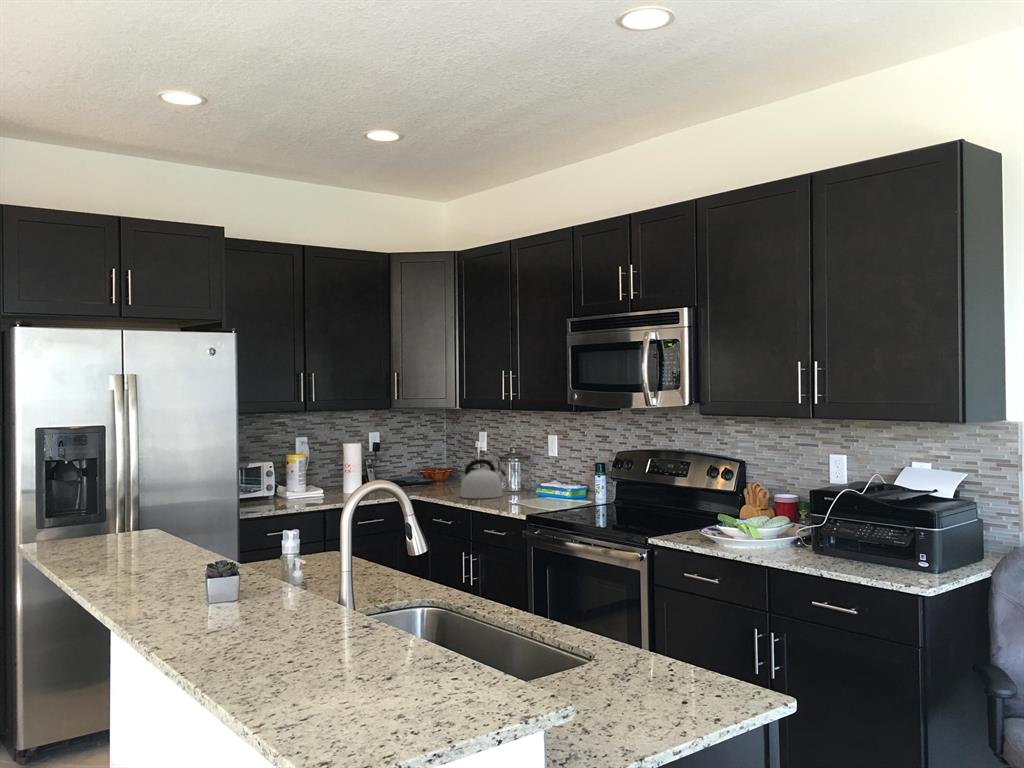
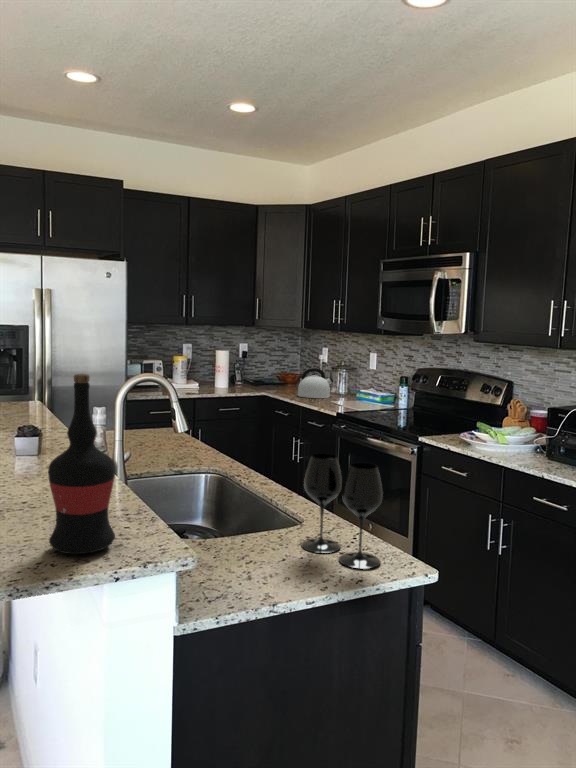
wine bottle: none [384,491,463,718] -> present [48,374,115,554]
wine glass: none [611,567,719,704] -> present [301,453,383,569]

